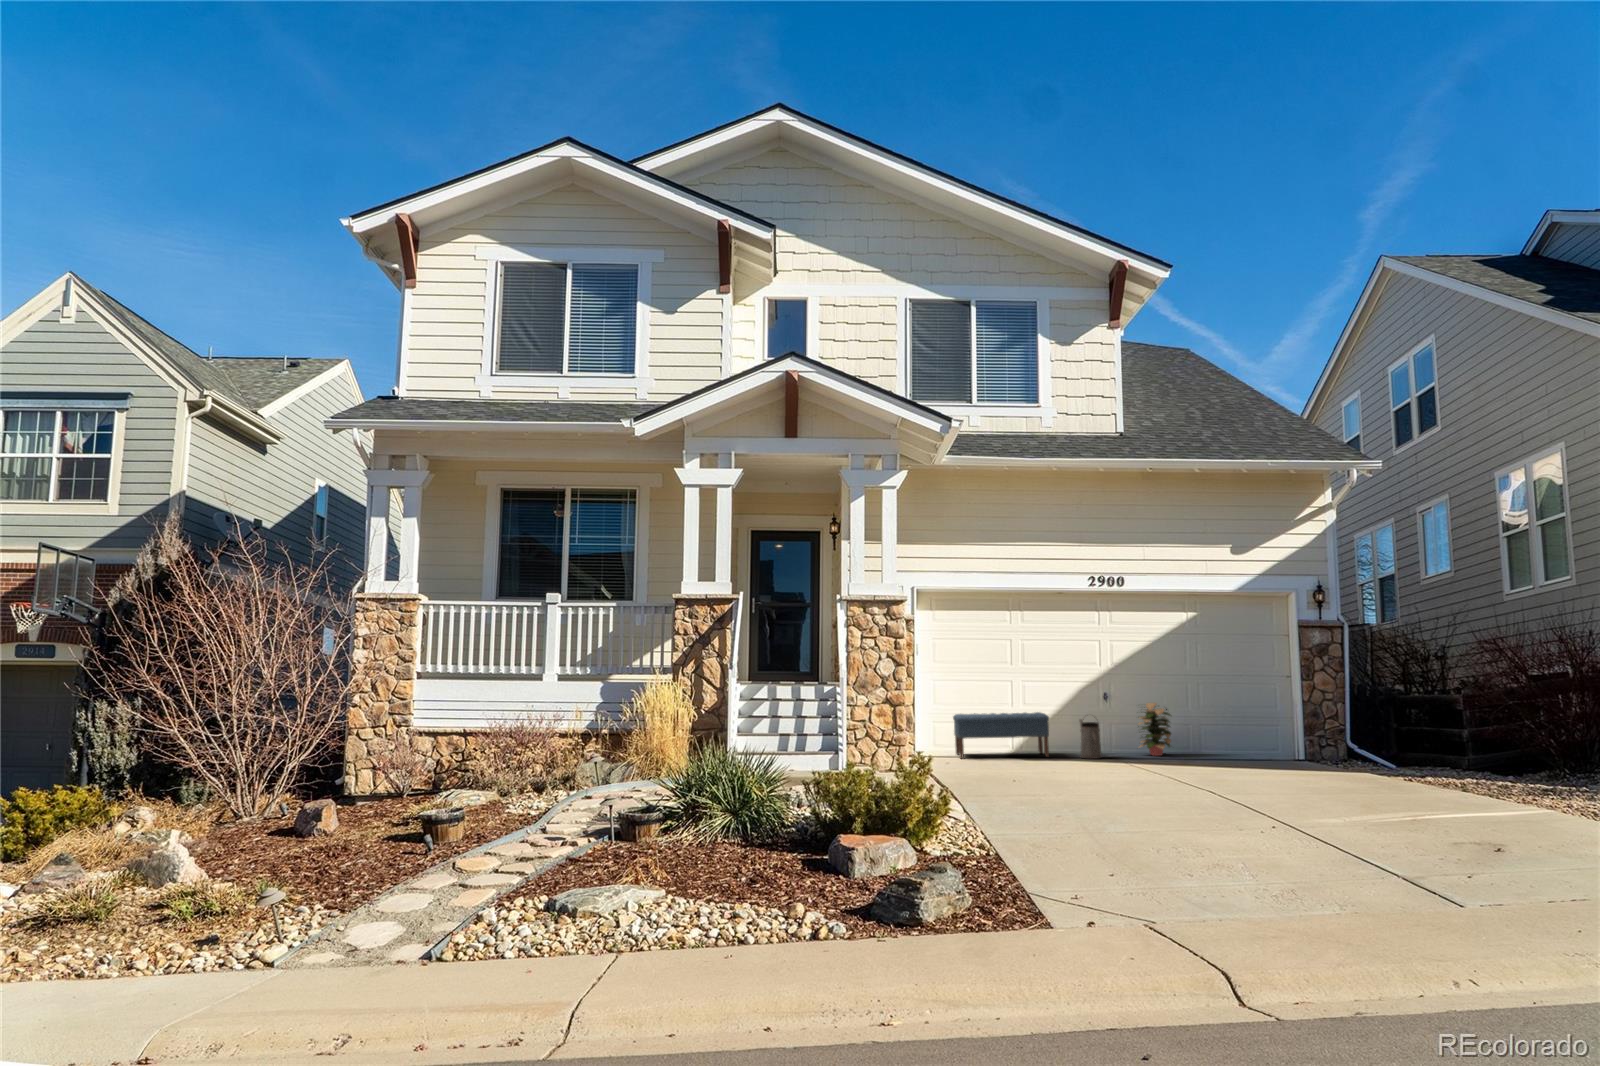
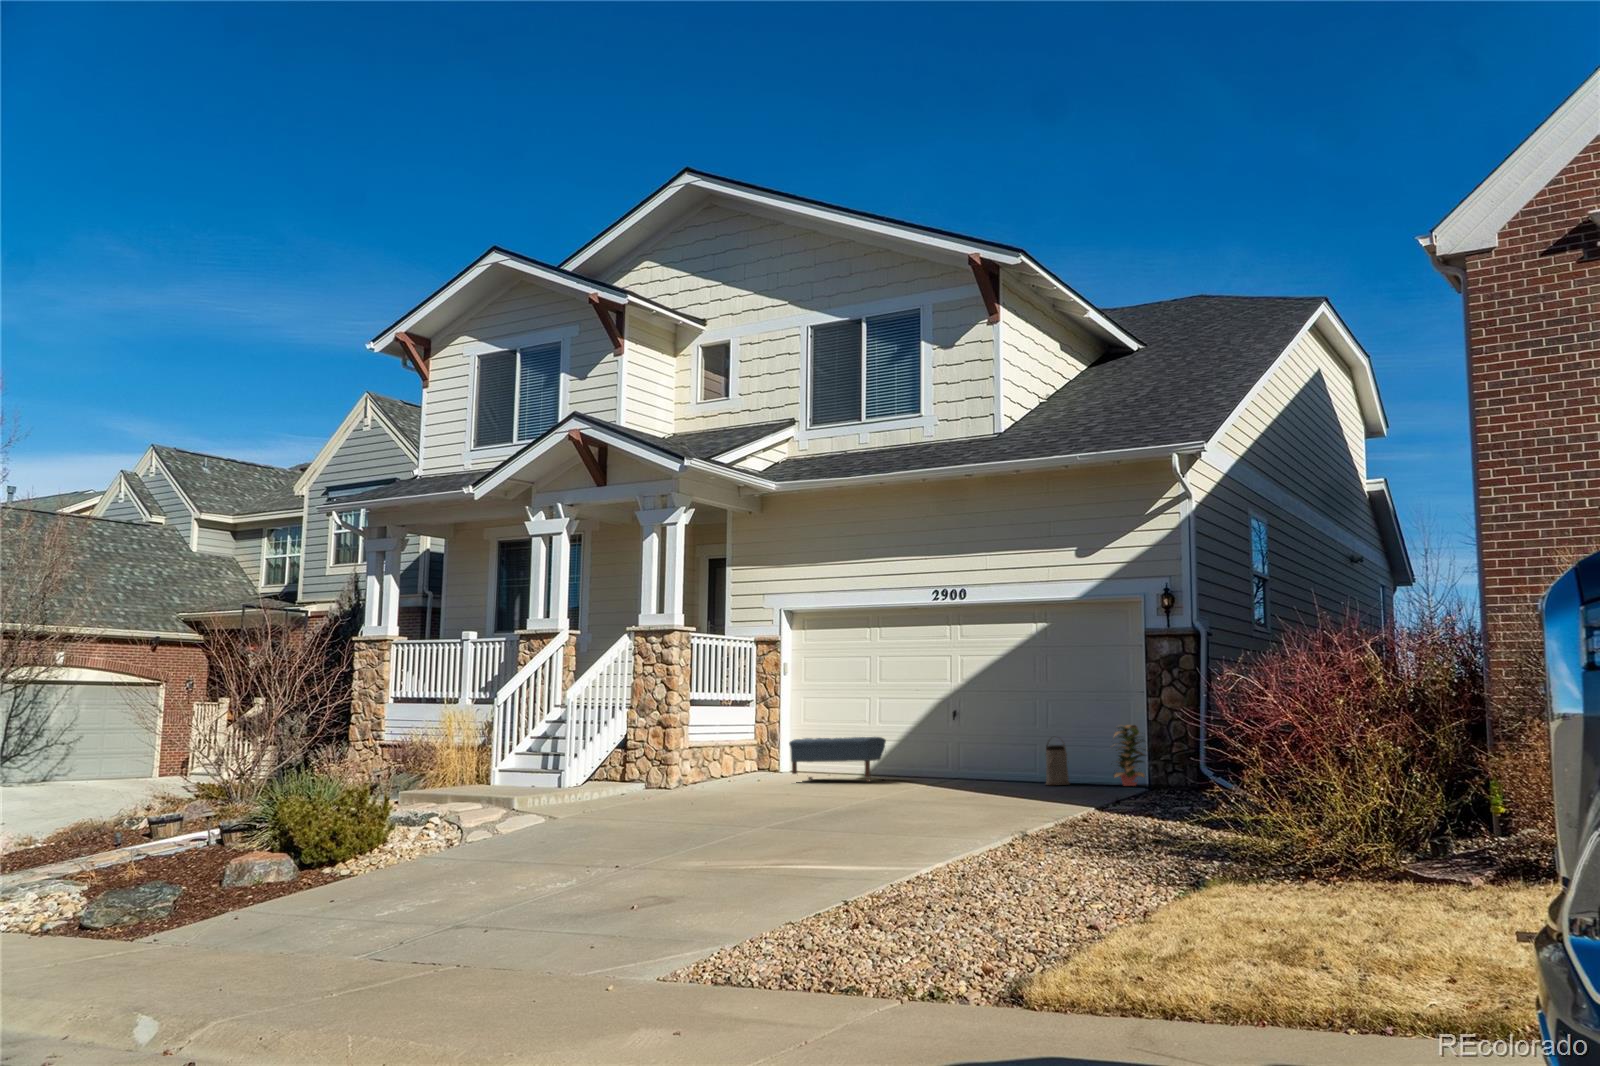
decorative plant: present [1138,703,1171,756] -> present [1114,725,1148,786]
watering can: present [1079,719,1102,758] -> present [1046,741,1070,785]

